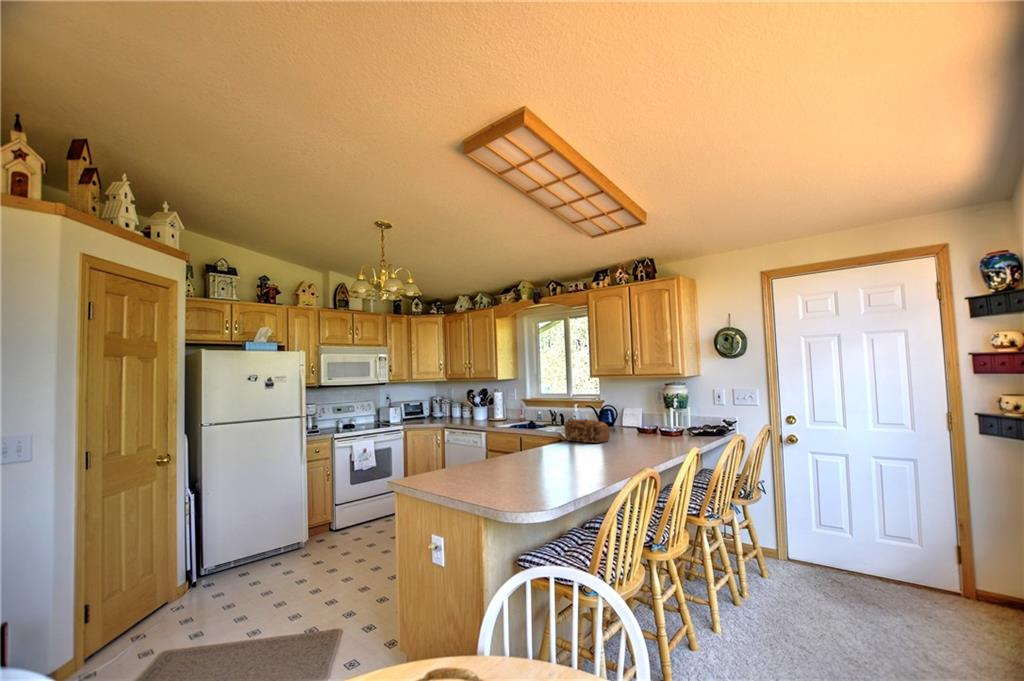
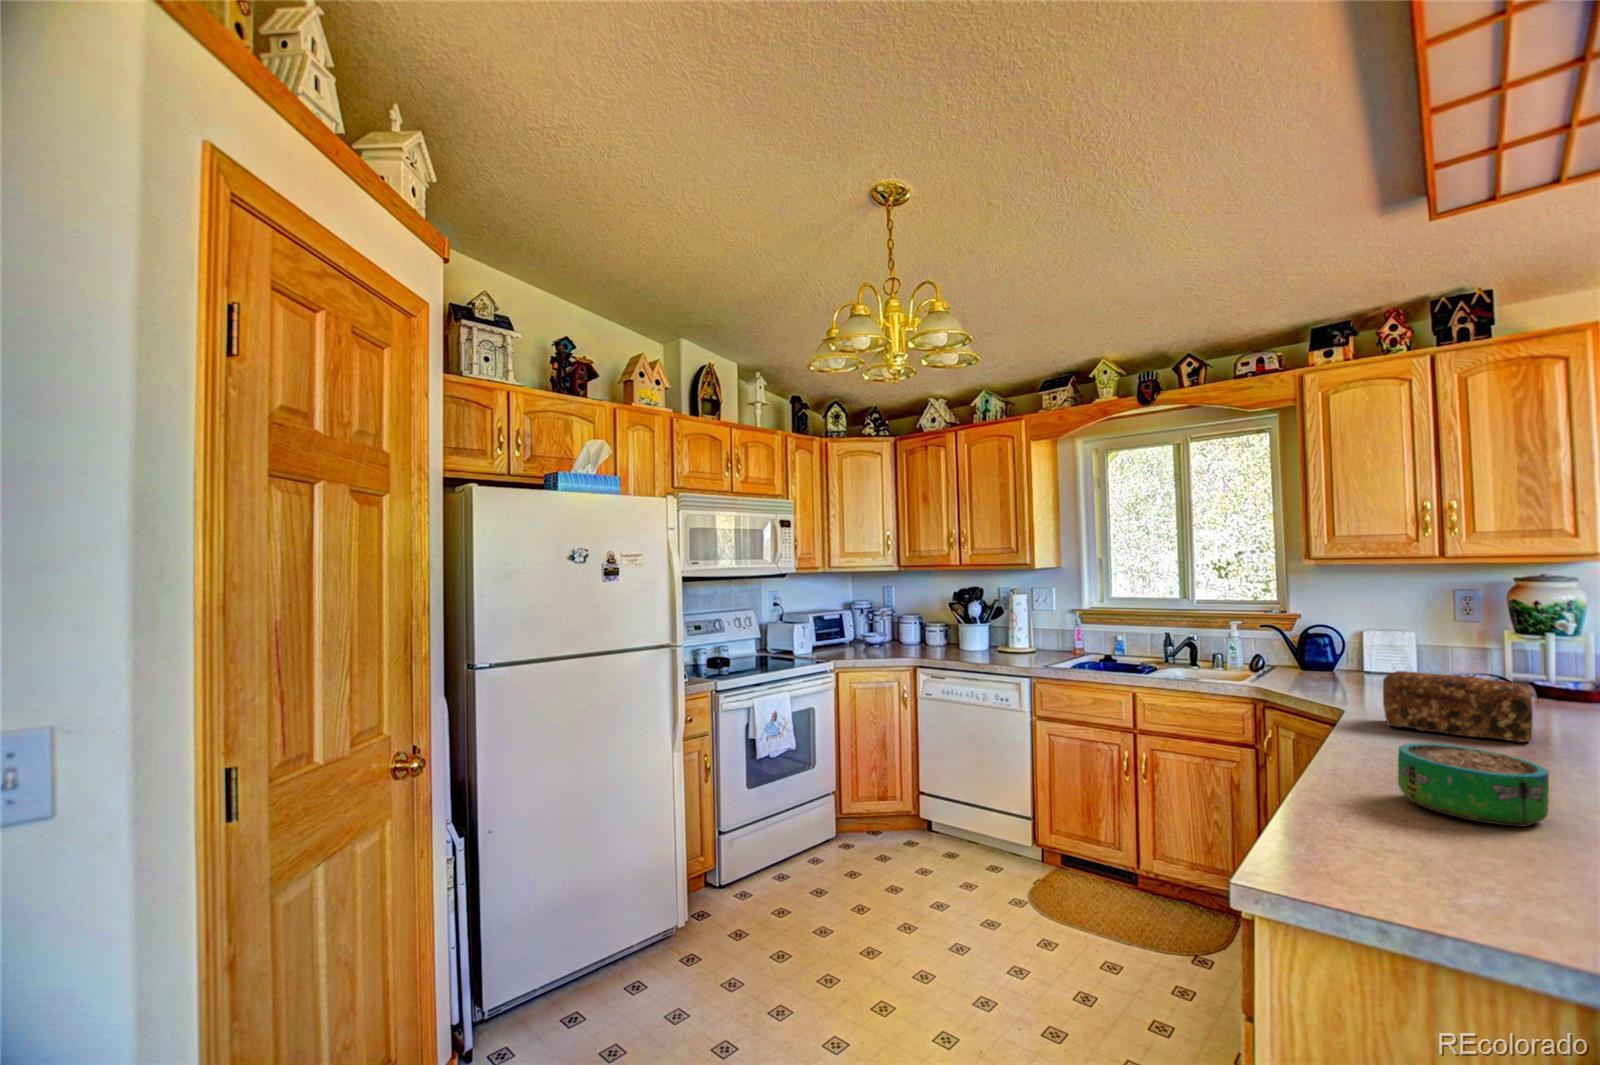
decorative bowl: none [503,439,538,461] -> present [1398,743,1549,826]

